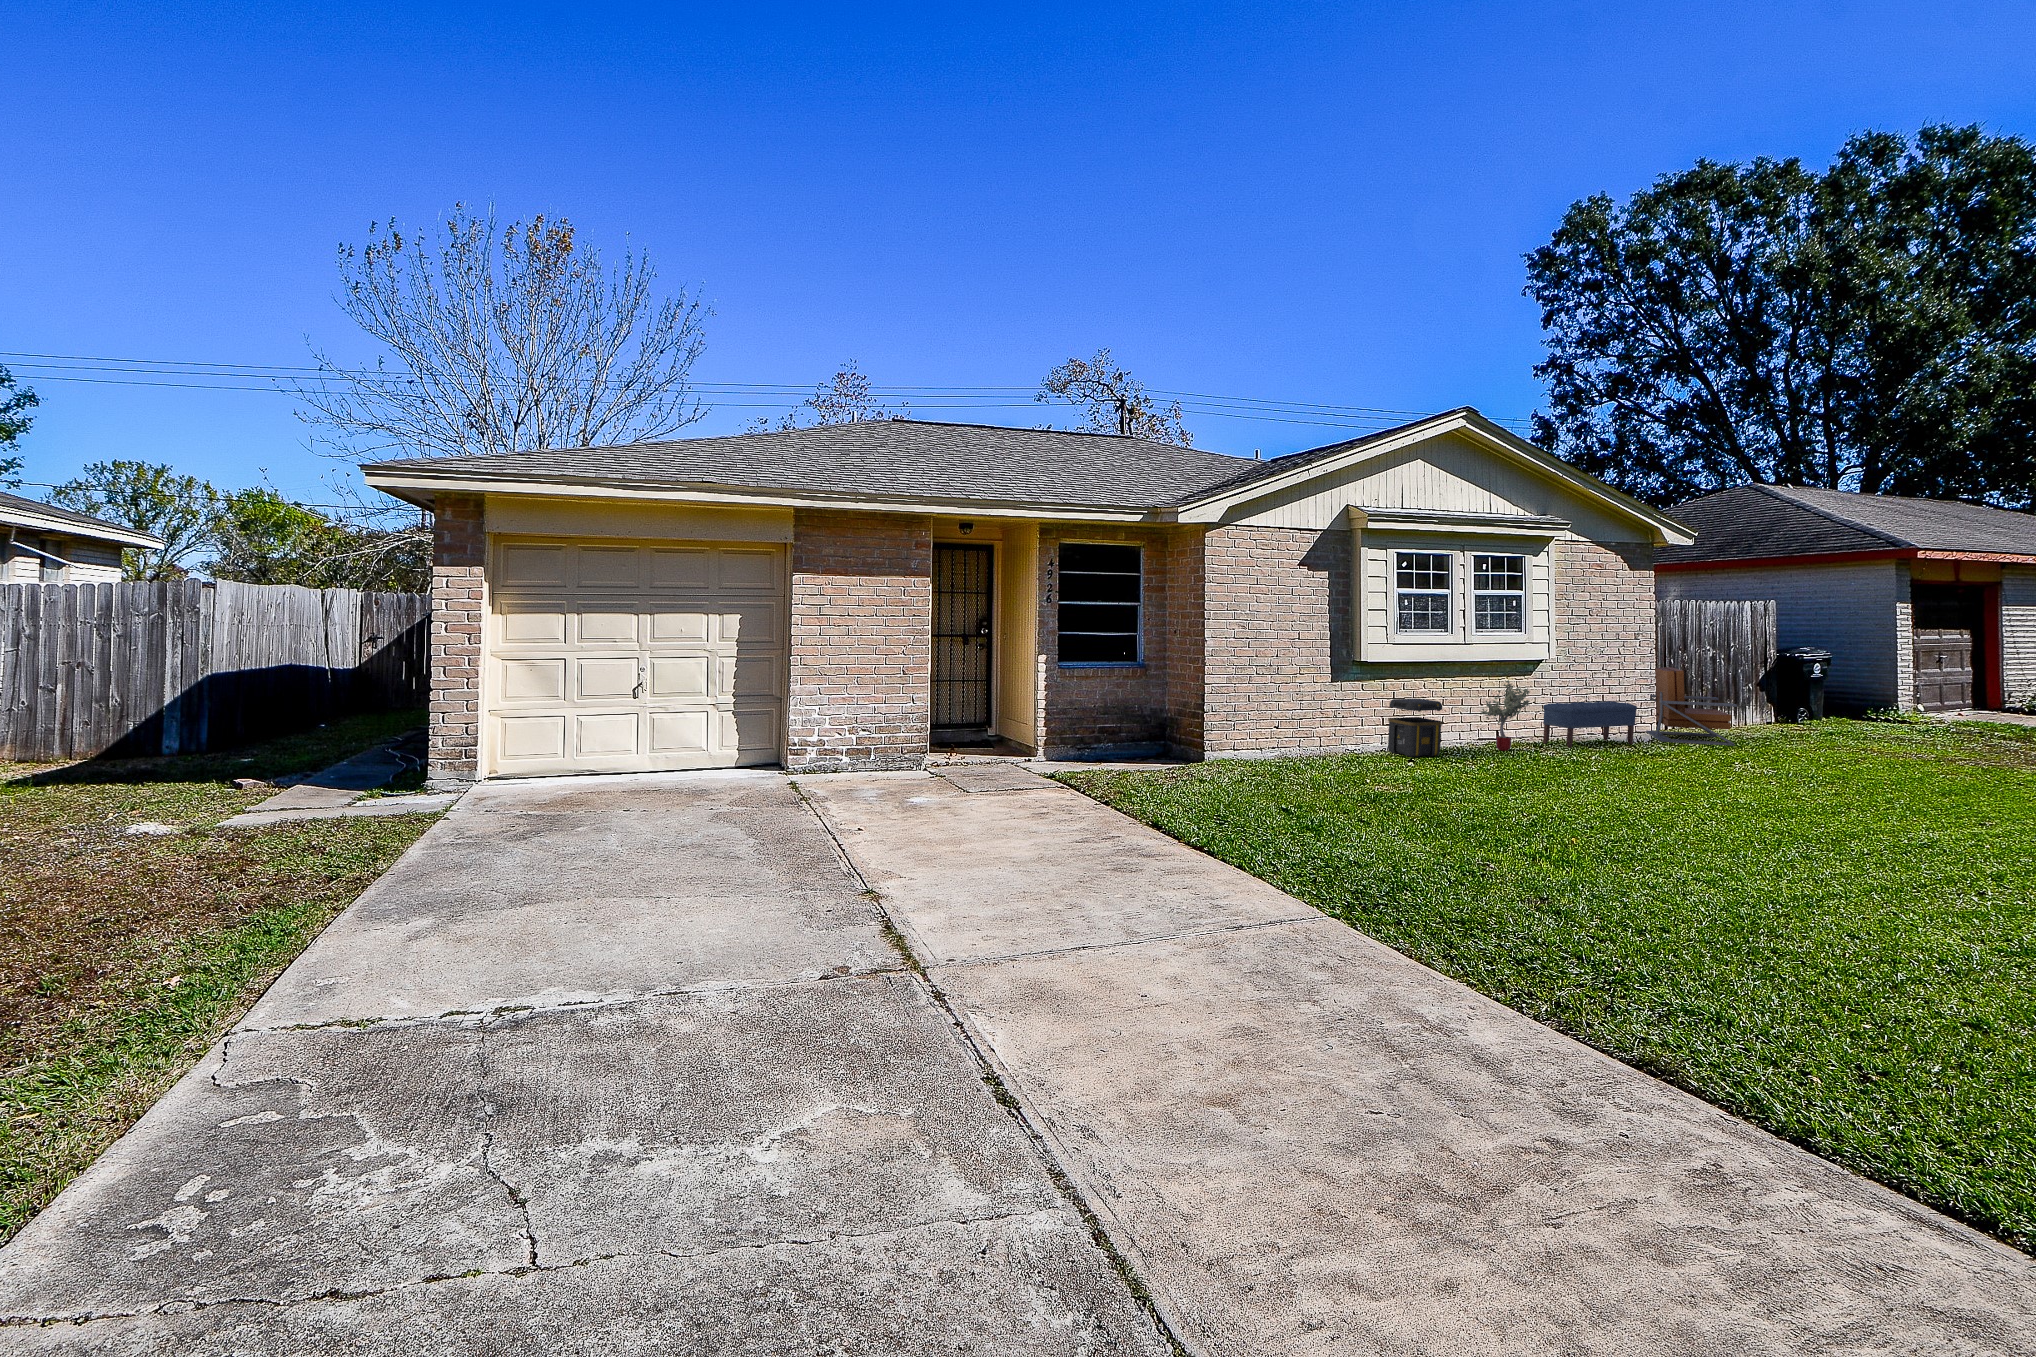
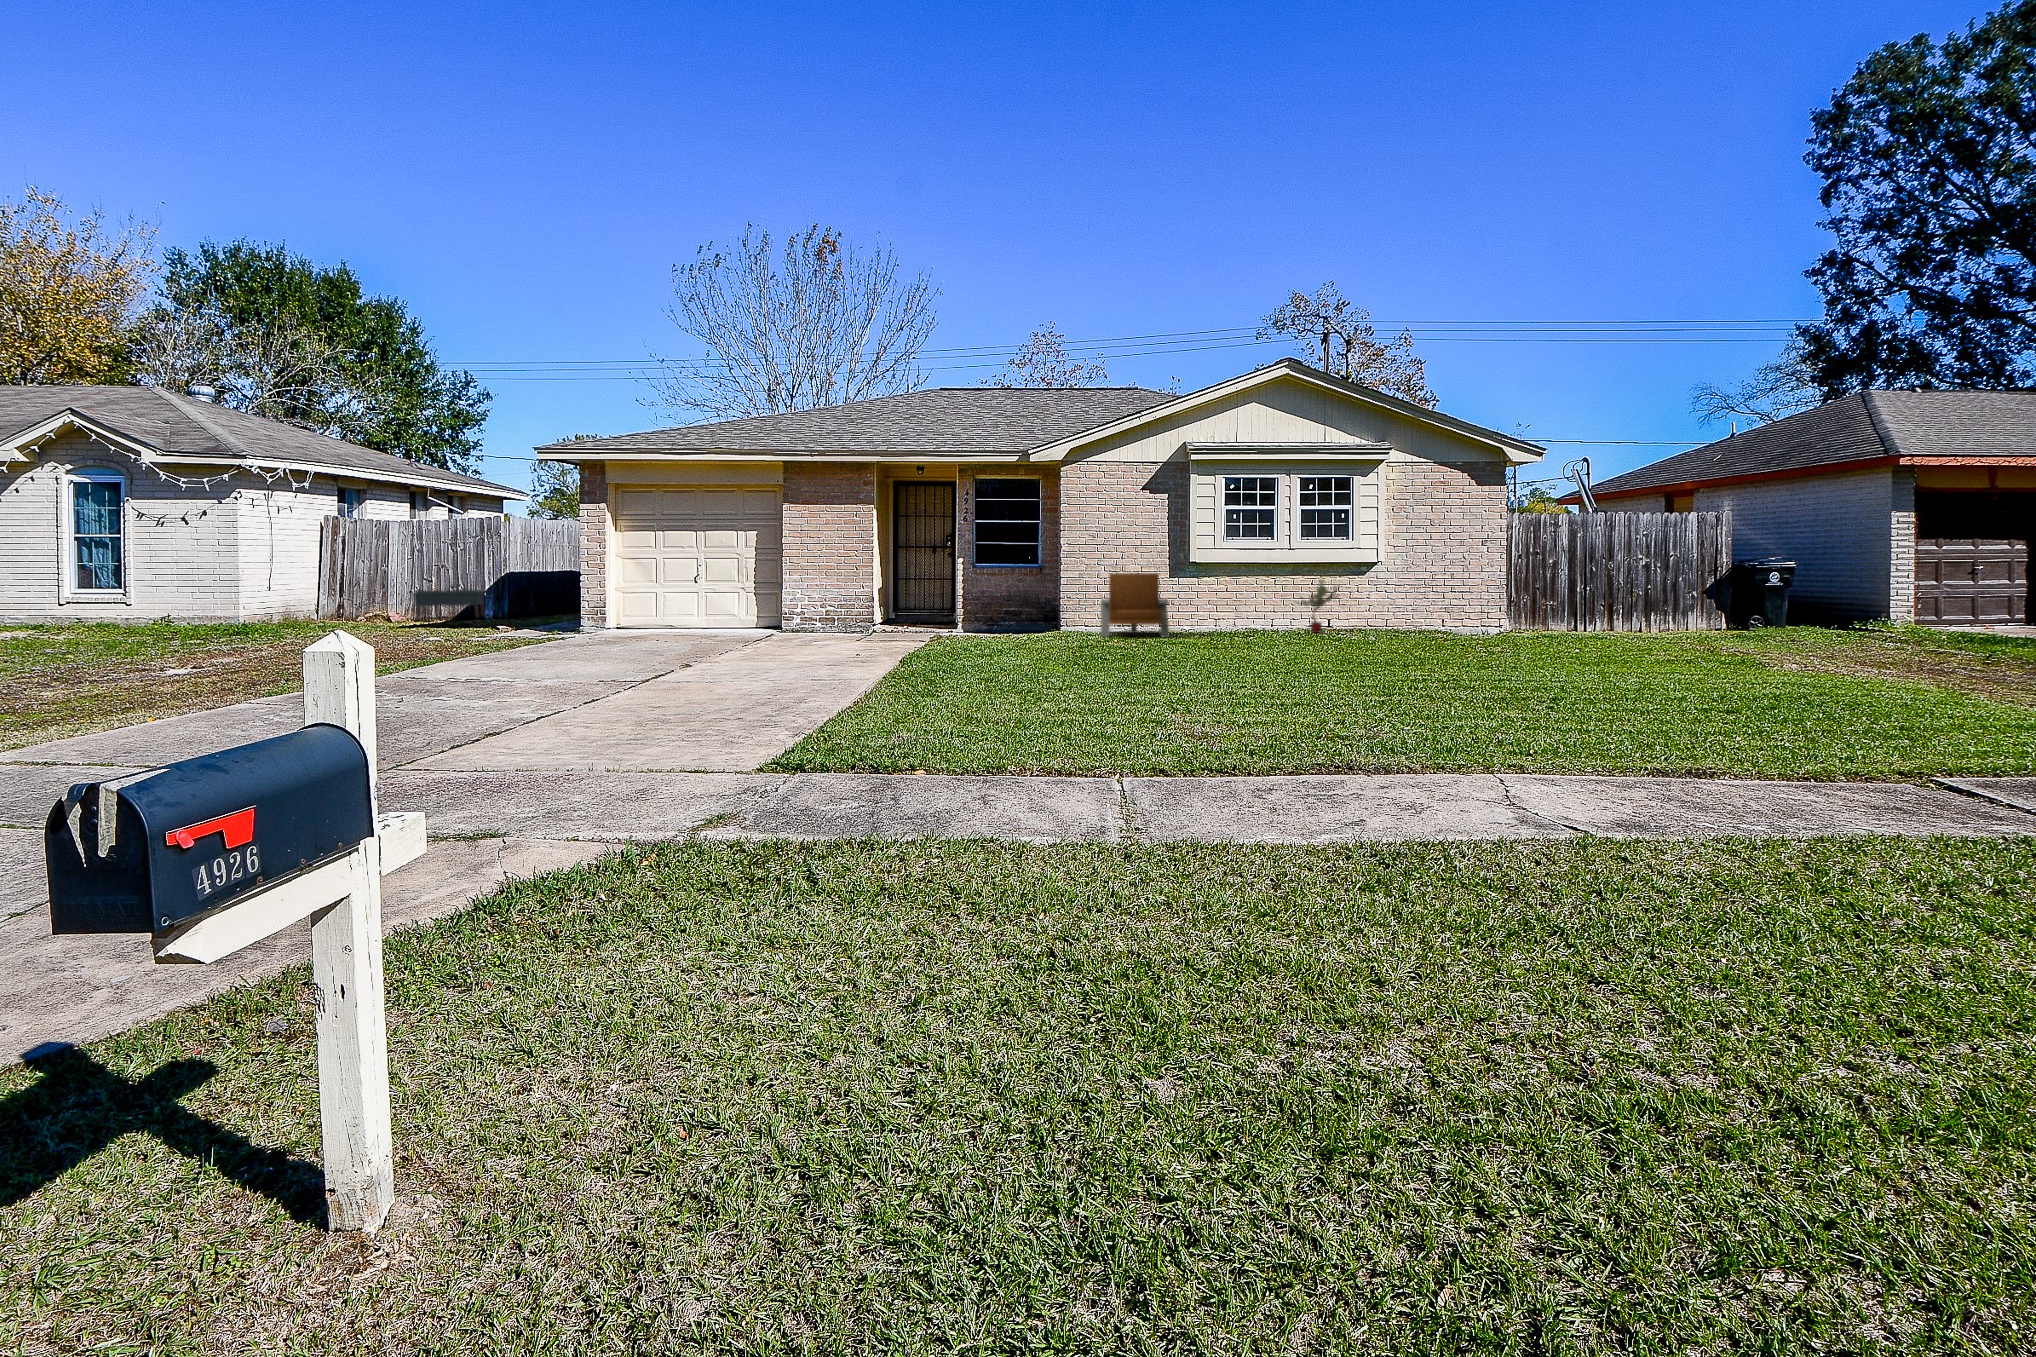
lounge chair: present [1646,667,1737,746] -> present [1101,573,1169,638]
toolbox: present [1388,699,1443,757] -> none [1213,591,1247,634]
bench: present [1543,701,1637,748] -> present [414,590,484,618]

